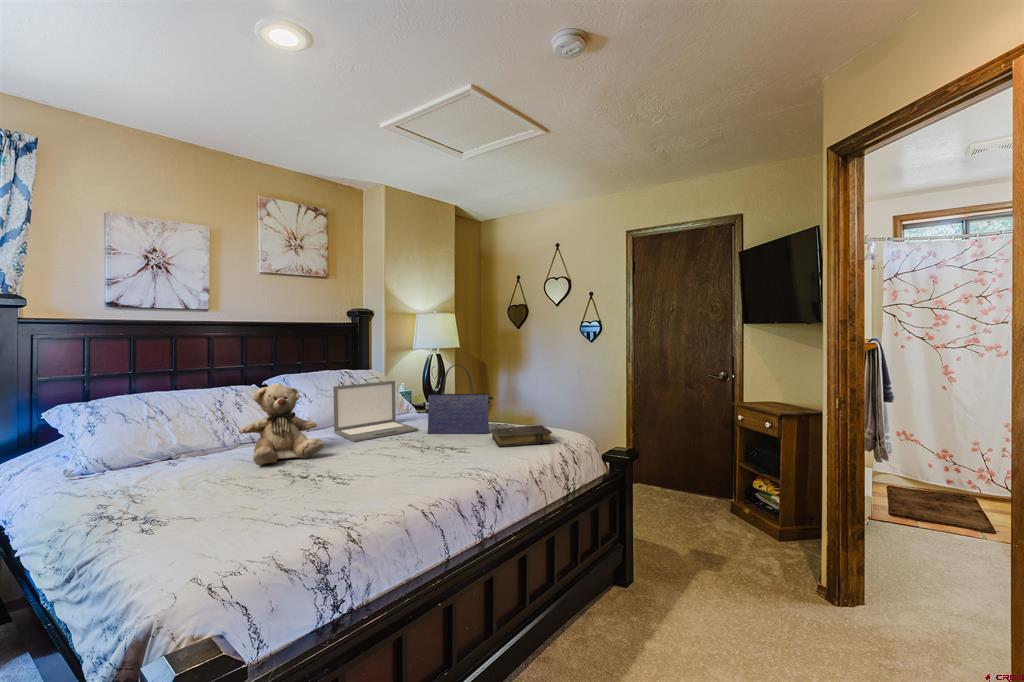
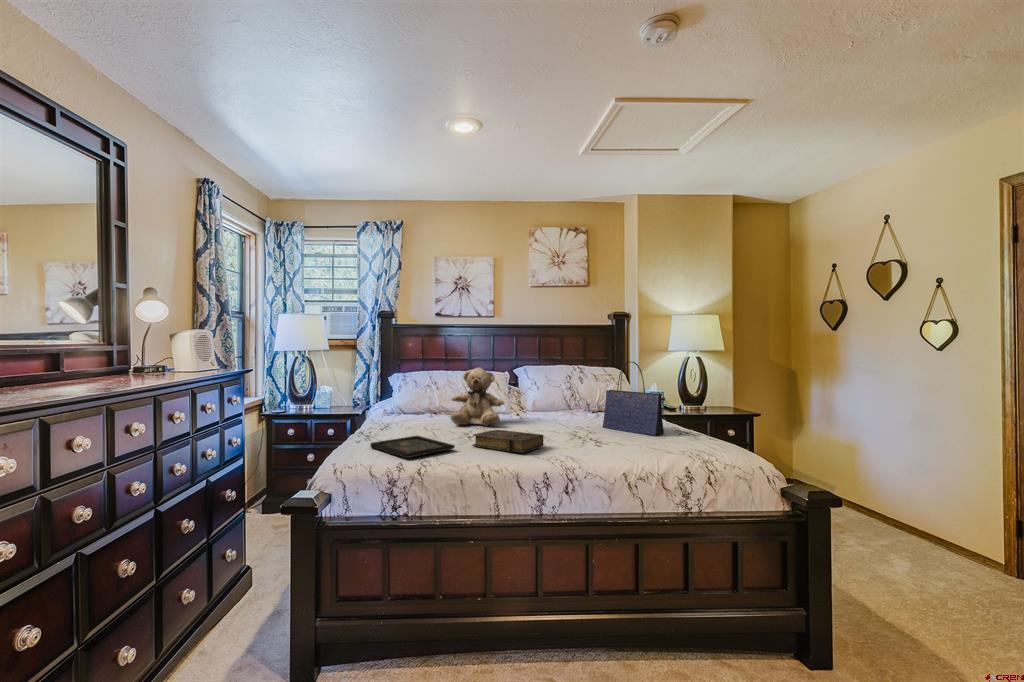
laptop: present [333,381,418,442] -> none [538,377,601,424]
book: present [492,425,553,447] -> present [473,430,544,453]
tray: none [210,492,352,533] -> present [370,436,455,458]

